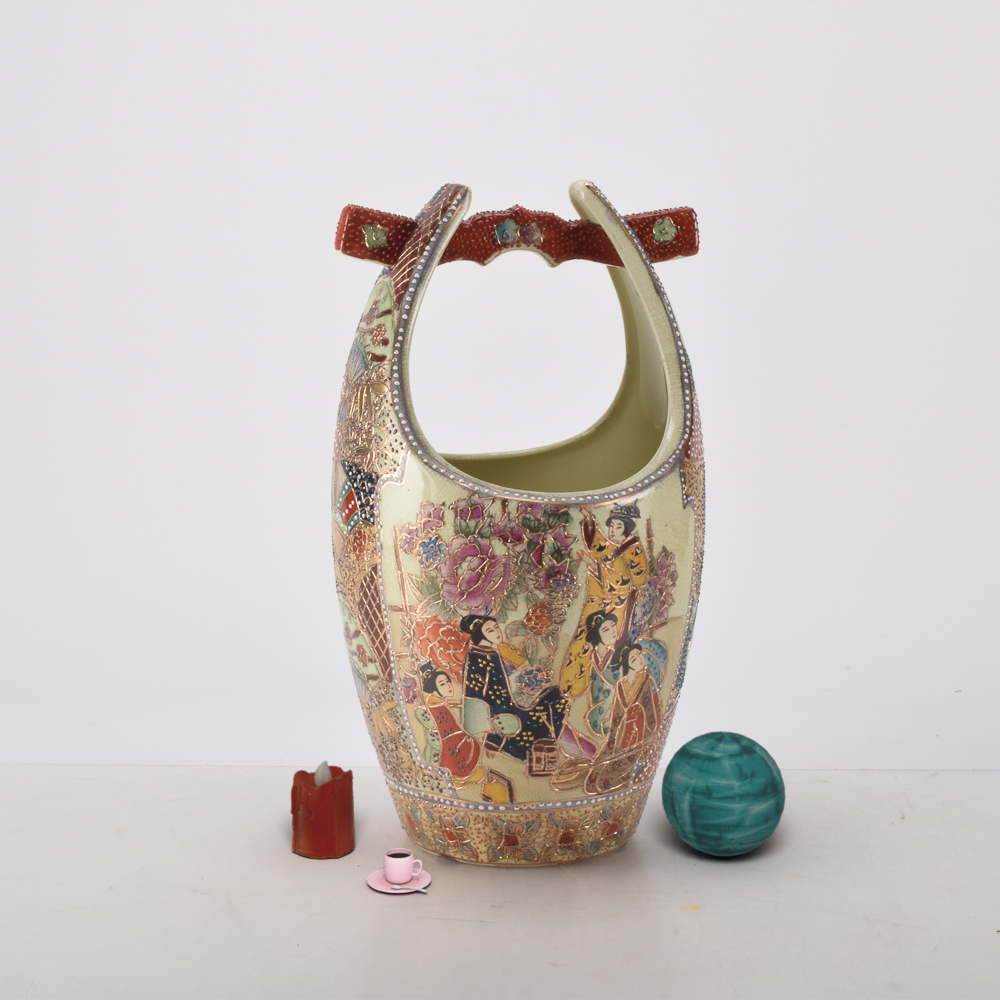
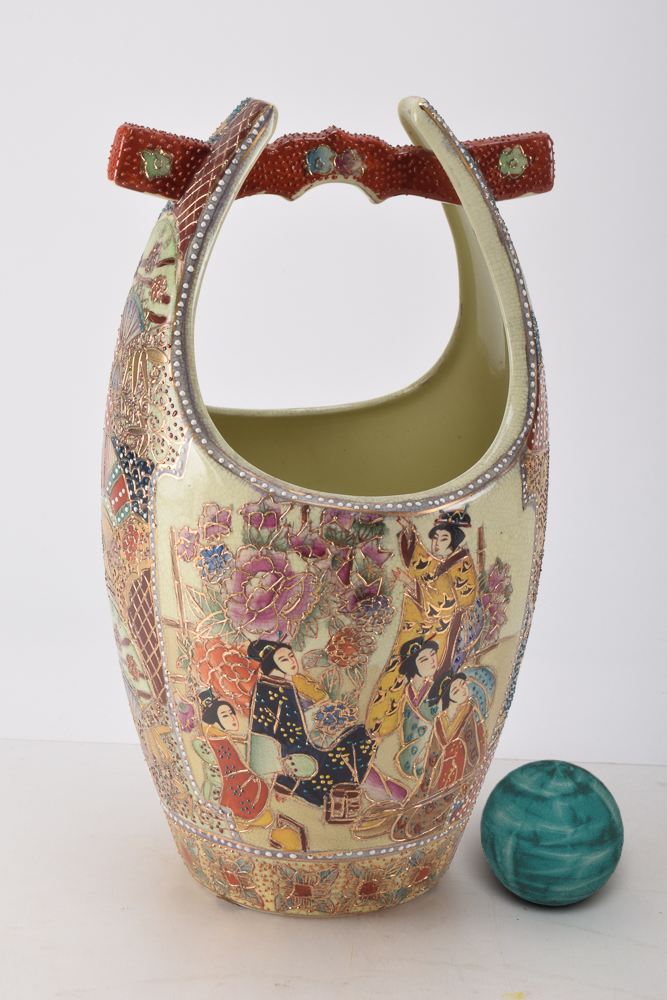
candle: present [291,761,355,859] -> none [49,780,125,894]
teacup: present [367,848,431,893] -> none [133,850,208,951]

